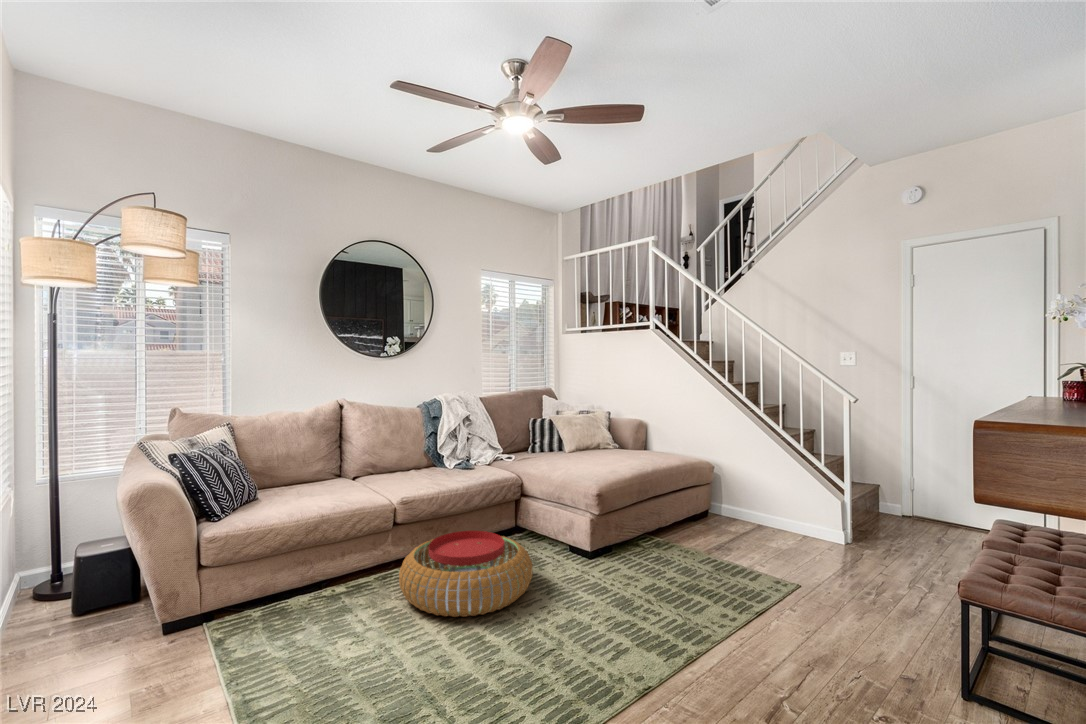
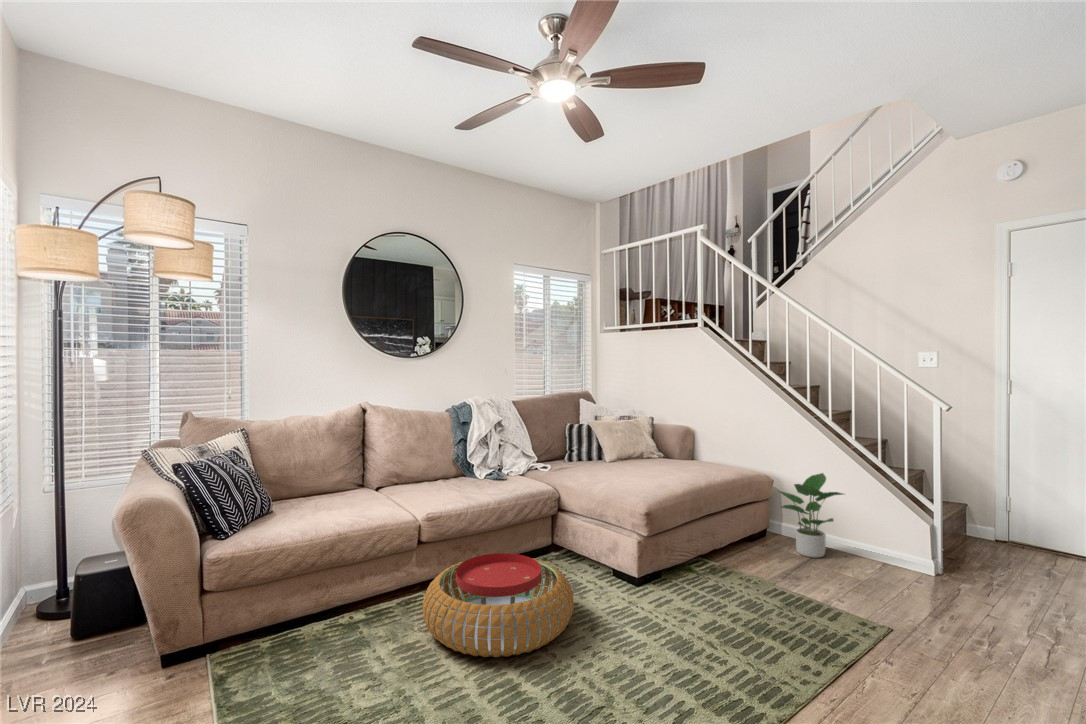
potted plant: none [715,458,773,532] -> present [779,473,843,558]

